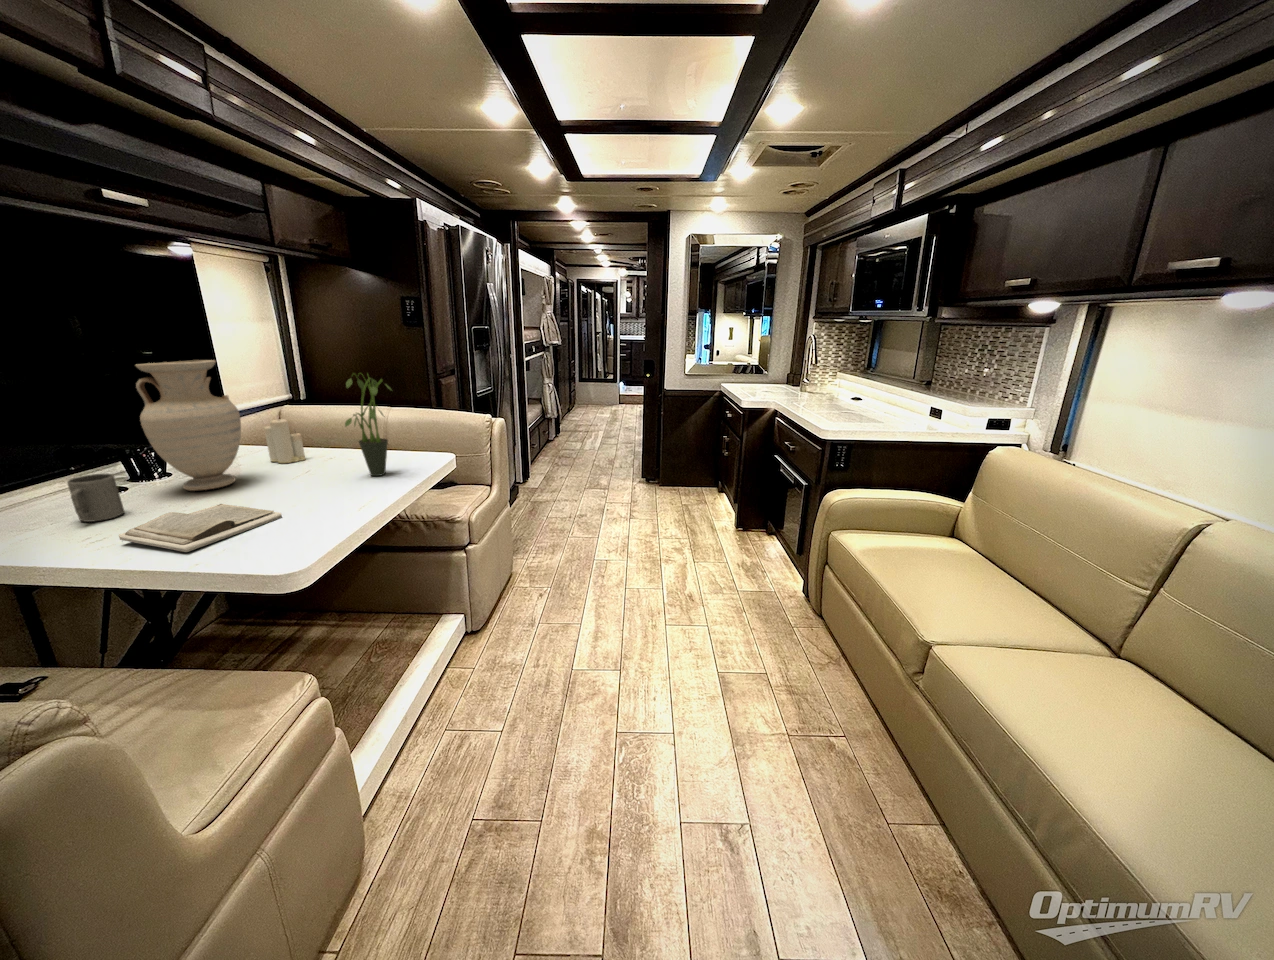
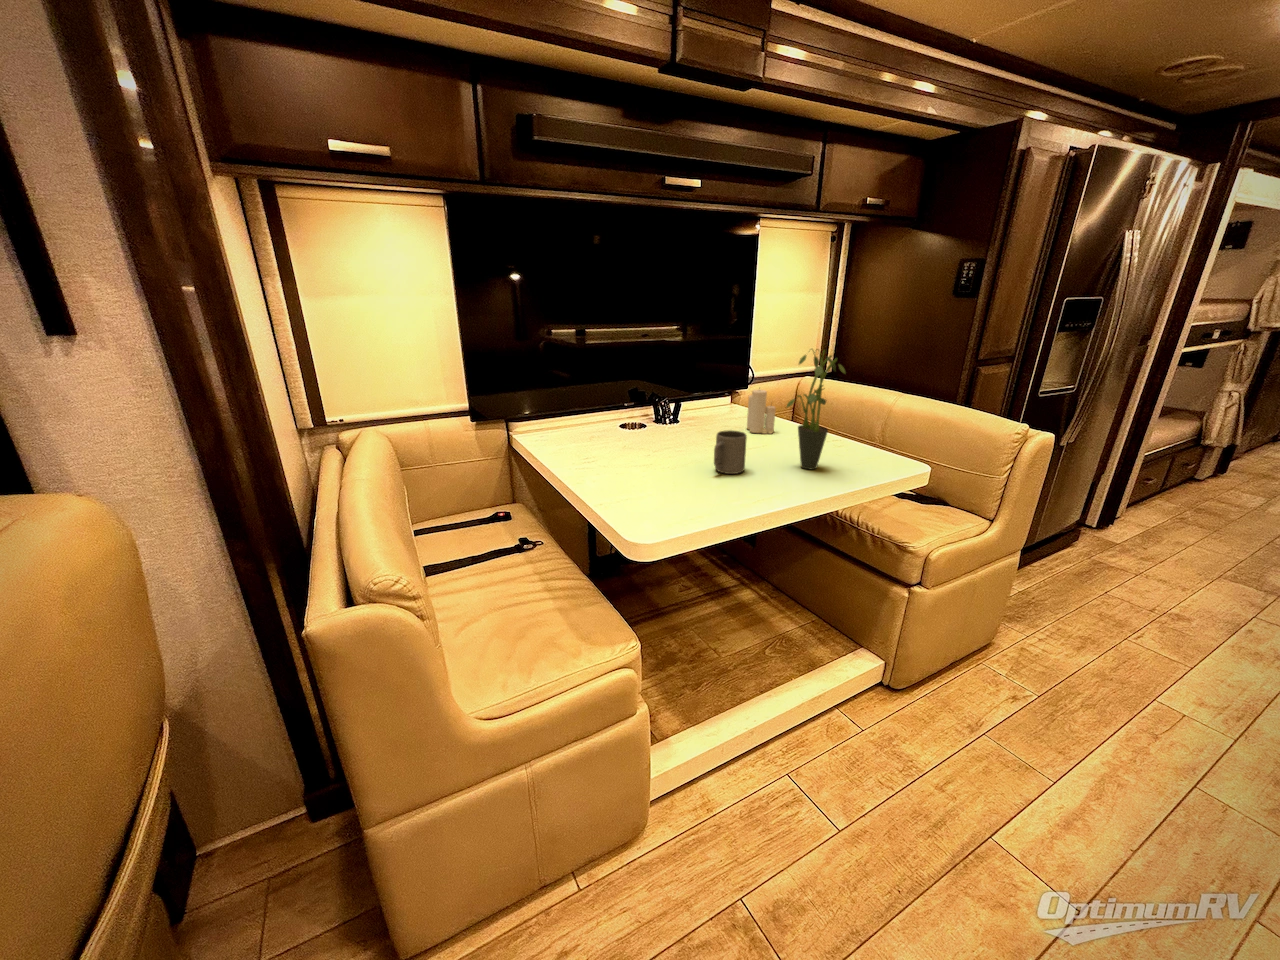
vase: present [136,360,241,491] -> none [652,328,719,443]
mug: present [67,474,124,522] -> present [714,430,747,474]
book: present [119,504,282,552] -> none [587,455,686,491]

